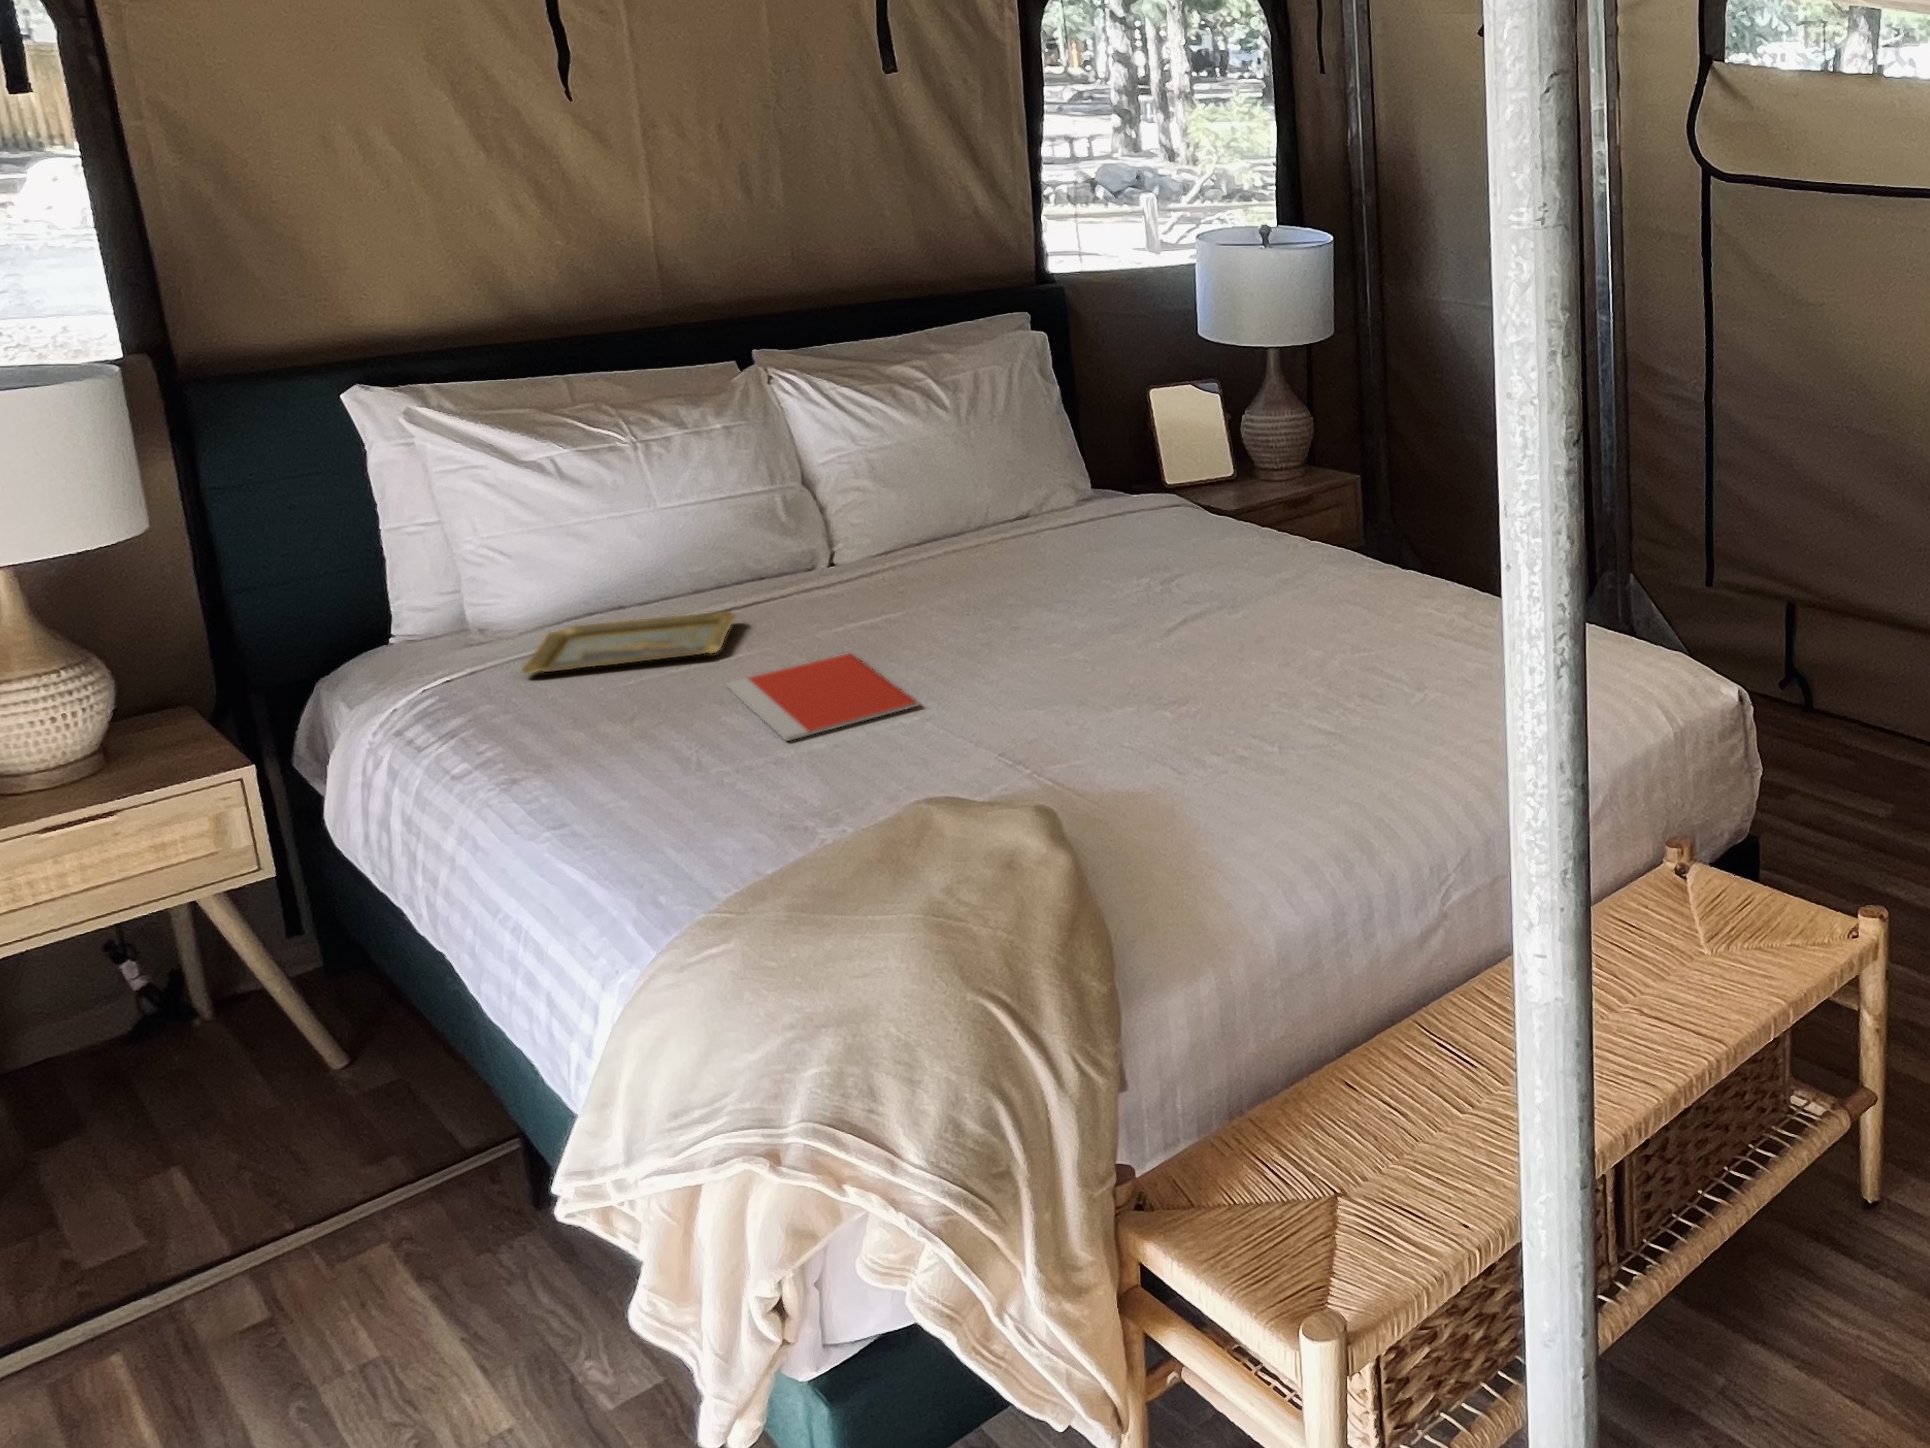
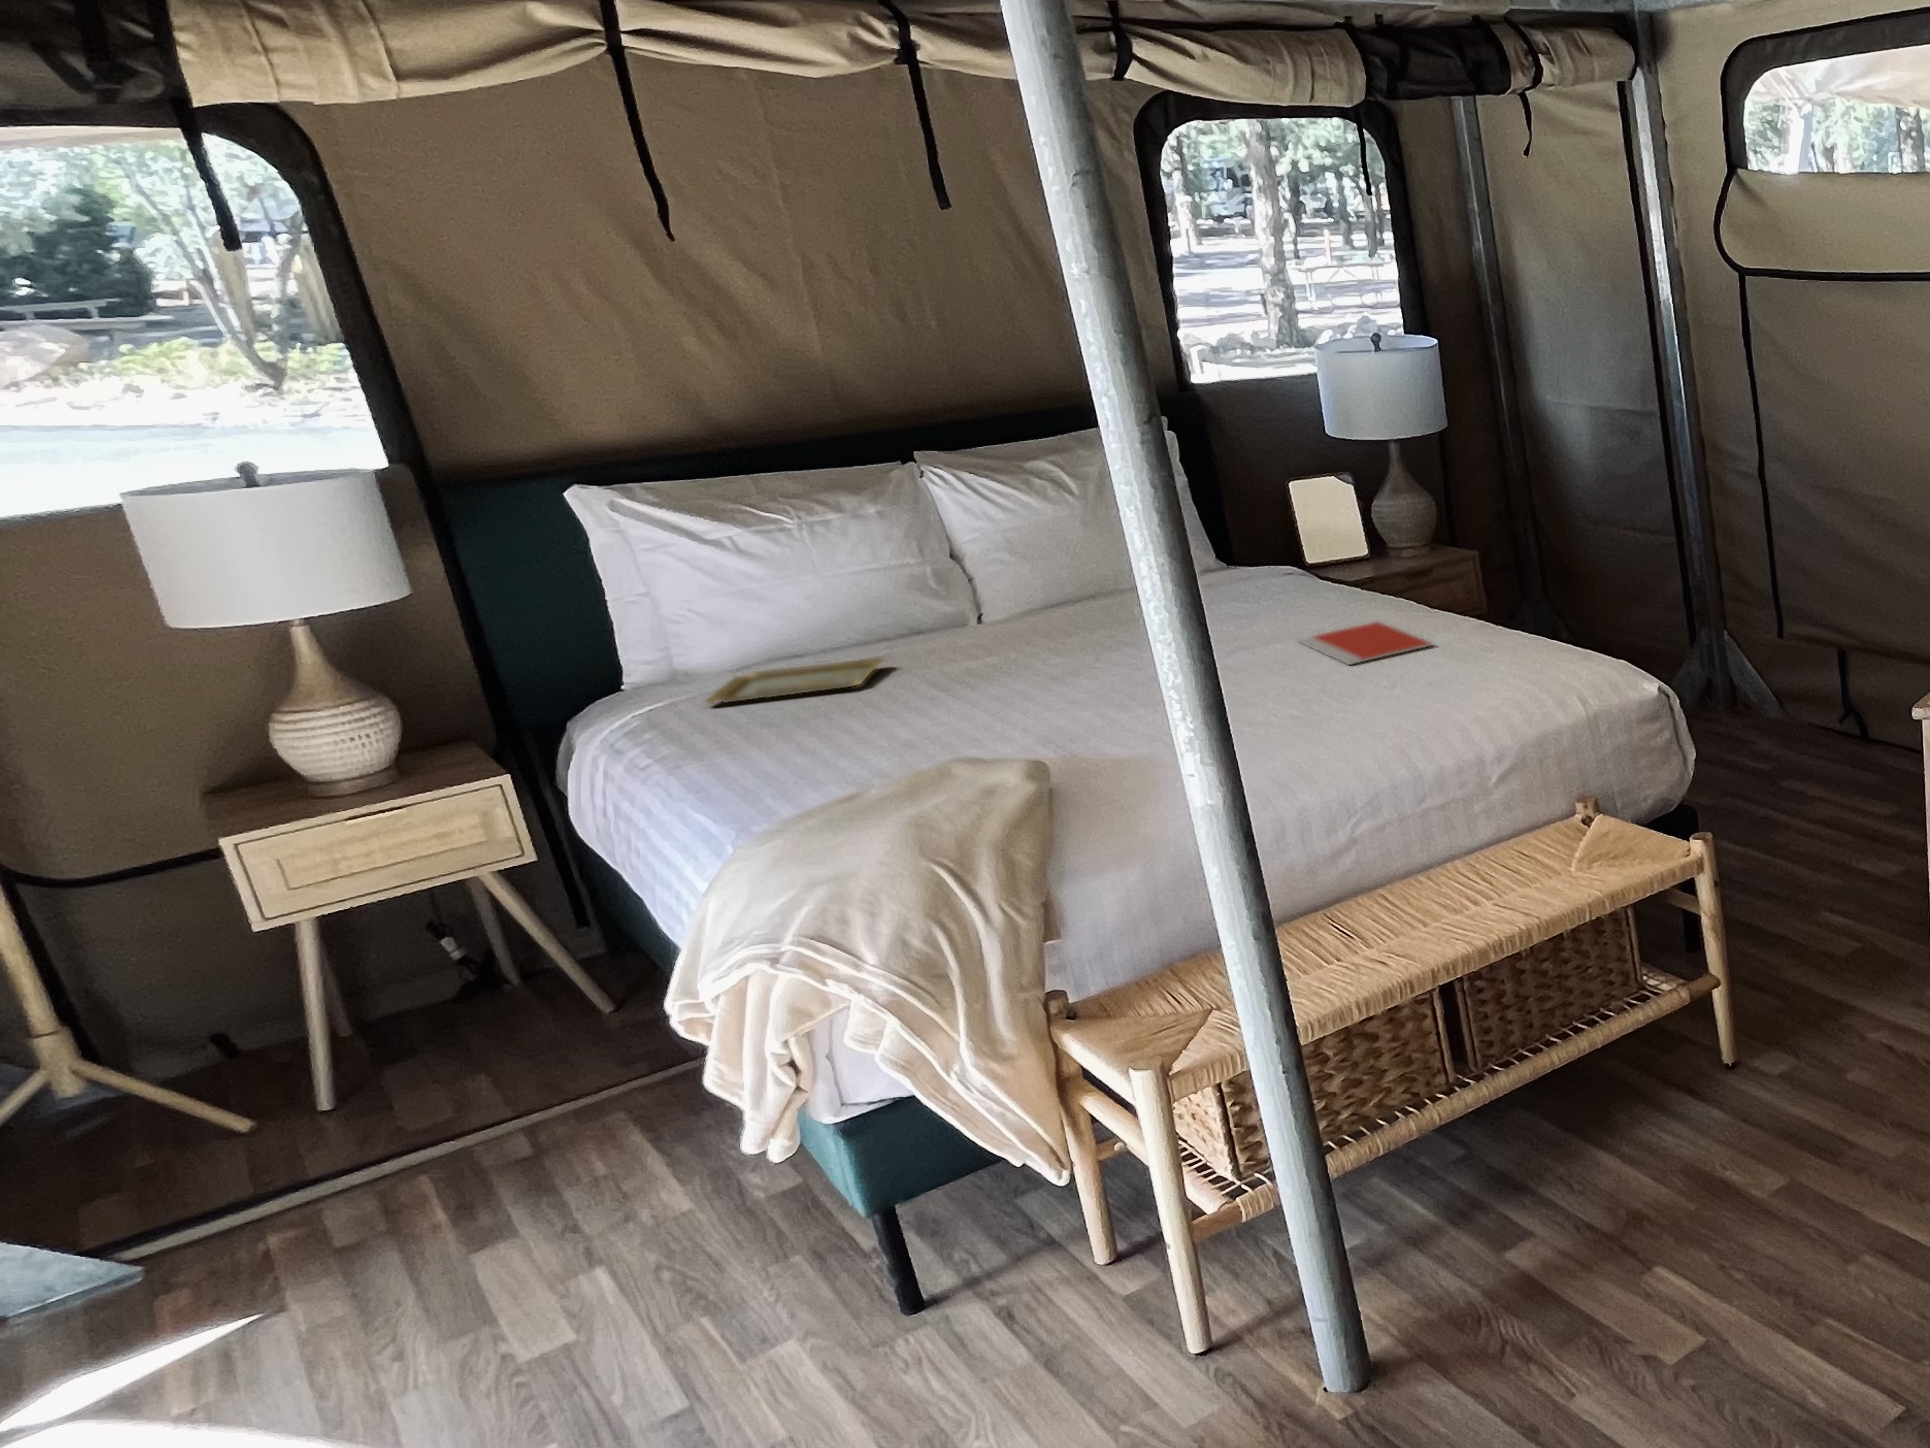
notebook: present [726,654,919,741] -> present [1299,622,1431,665]

